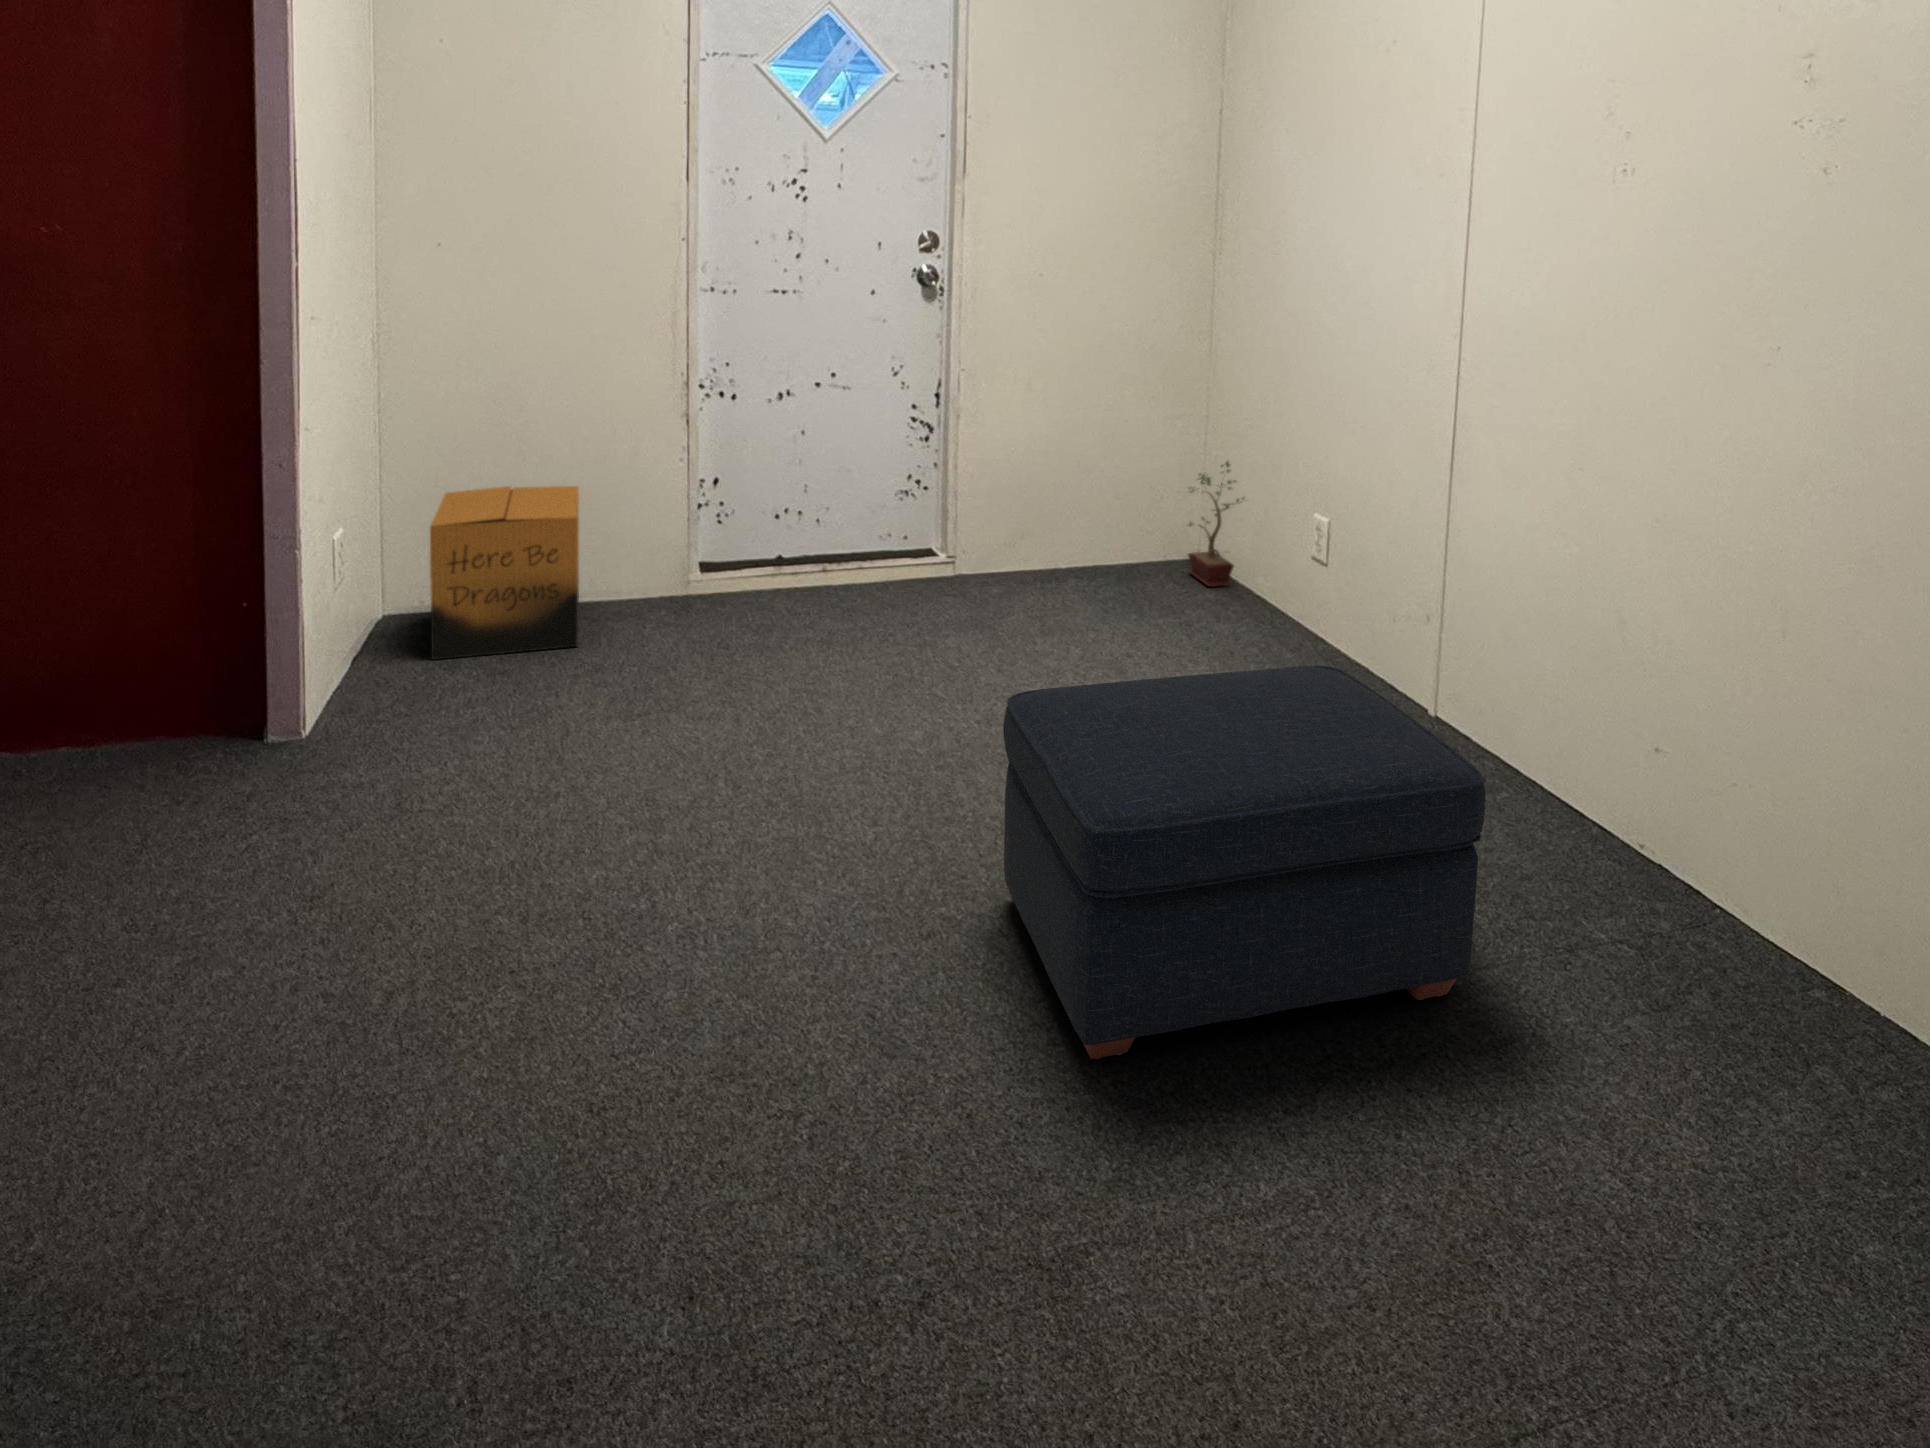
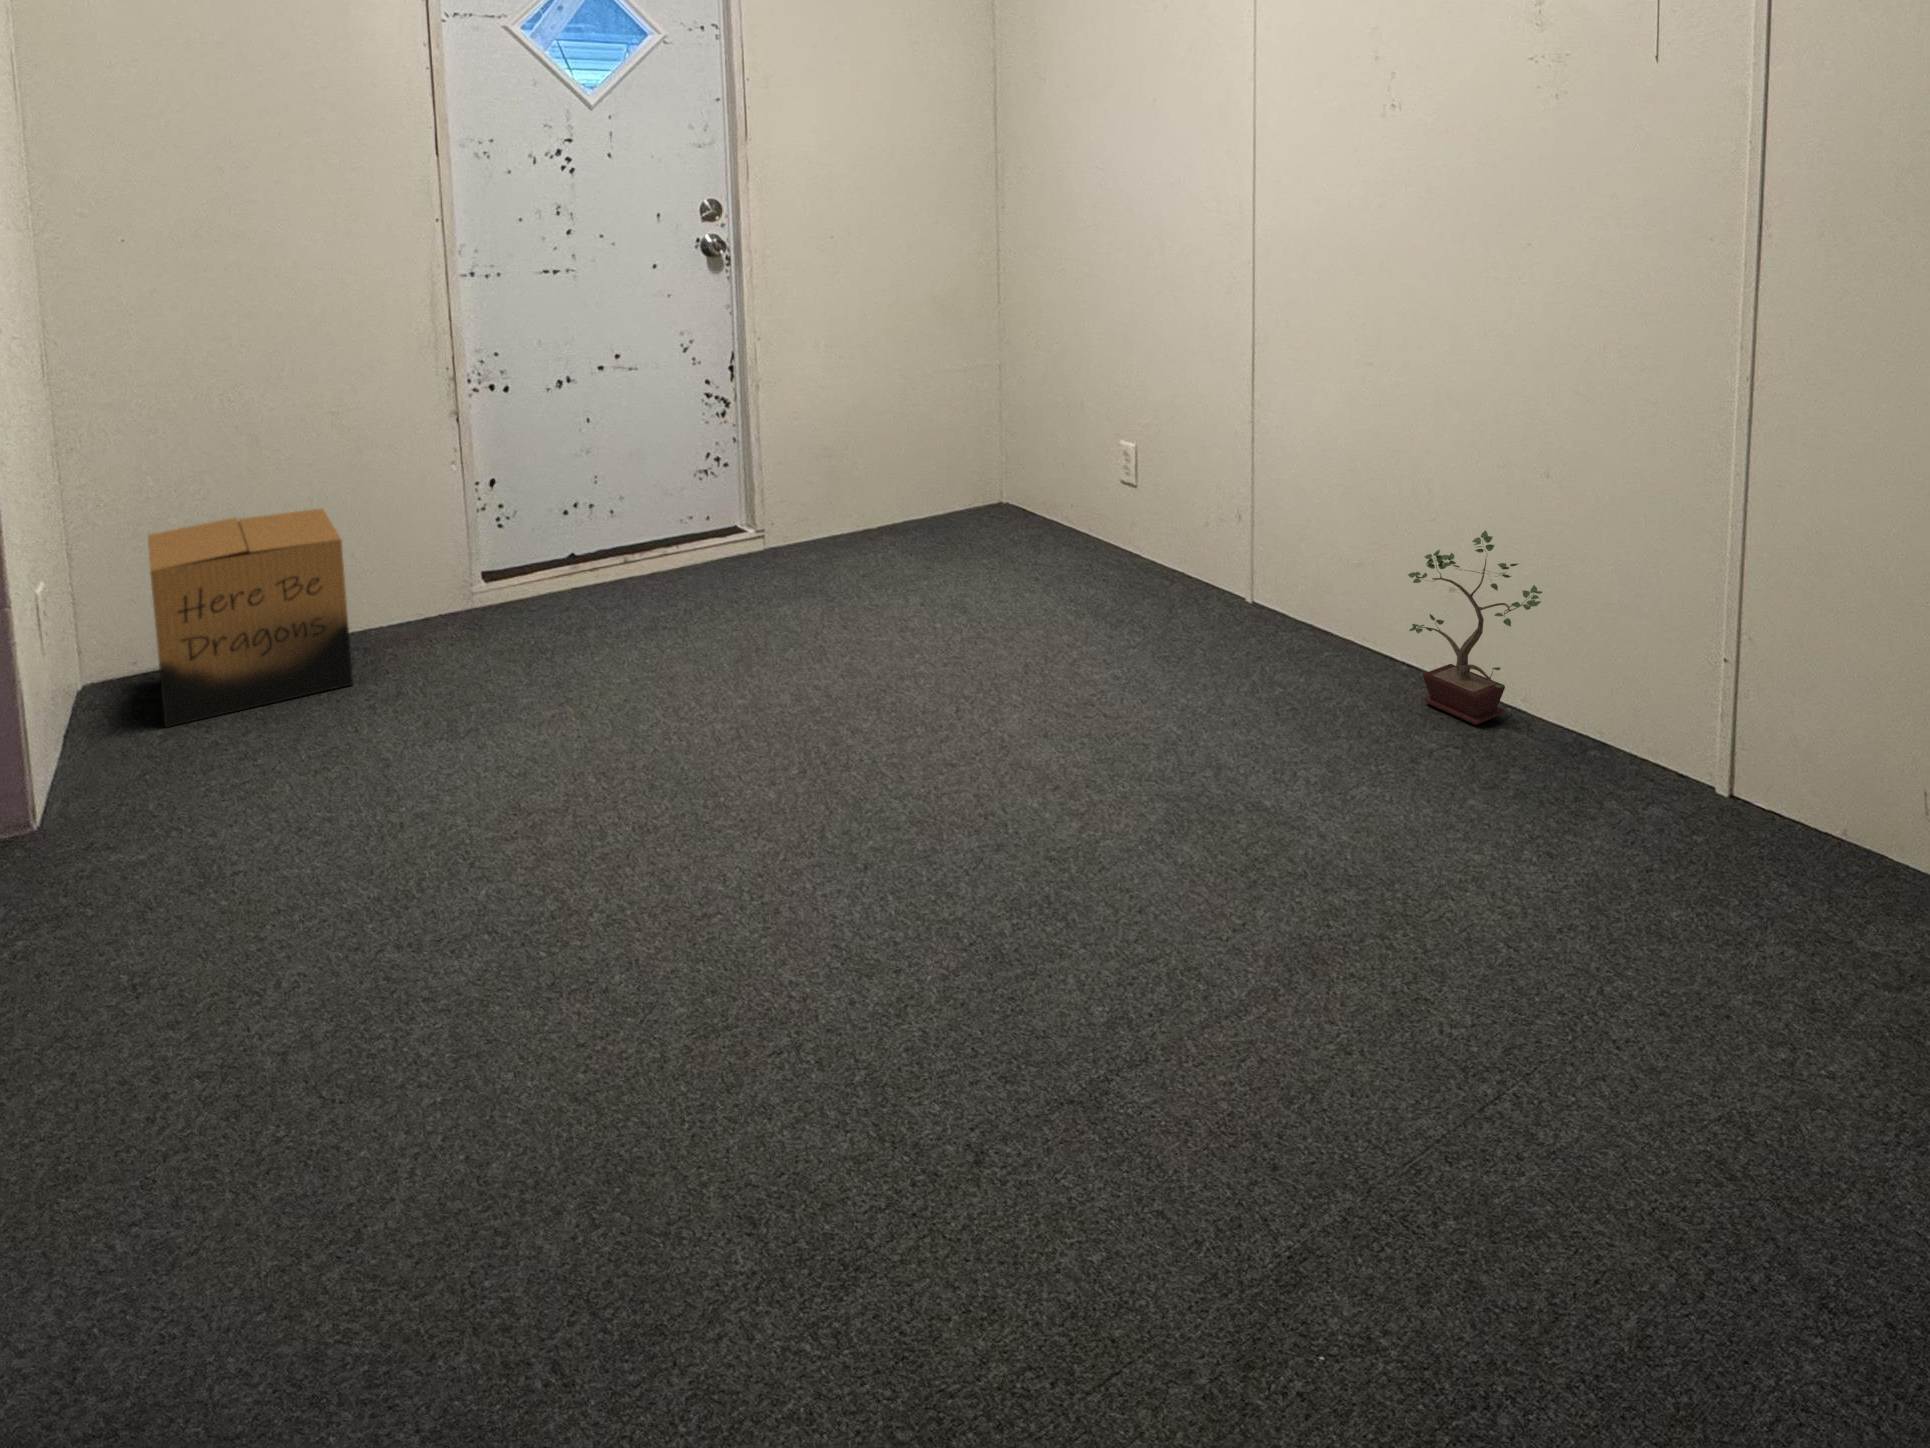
potted plant: present [1188,461,1244,587] -> present [1408,530,1542,725]
ottoman: present [1003,666,1486,1059] -> none [917,563,1357,936]

